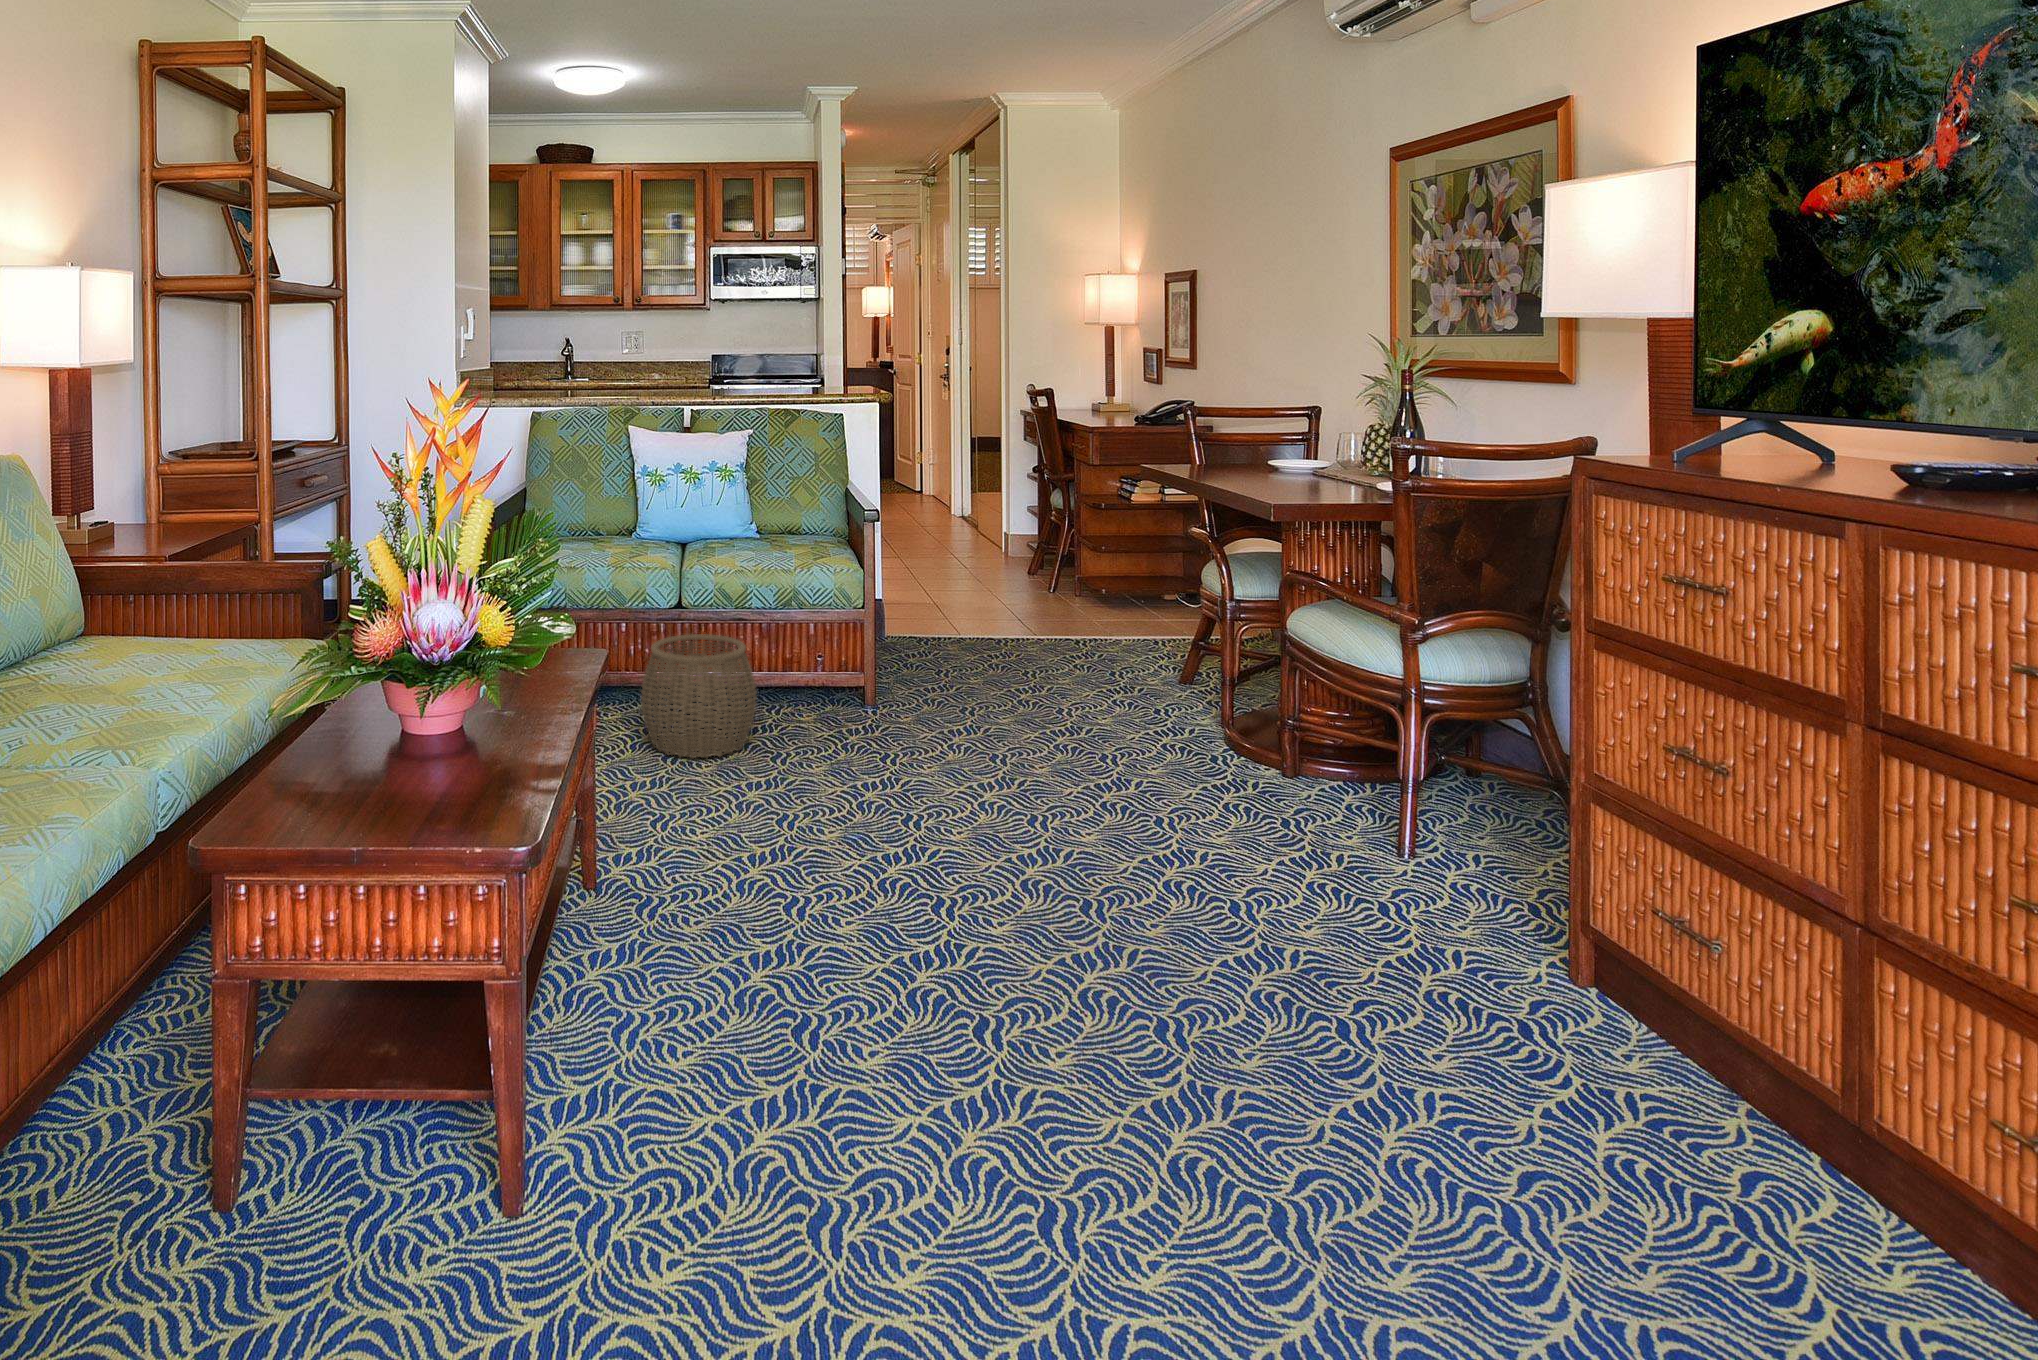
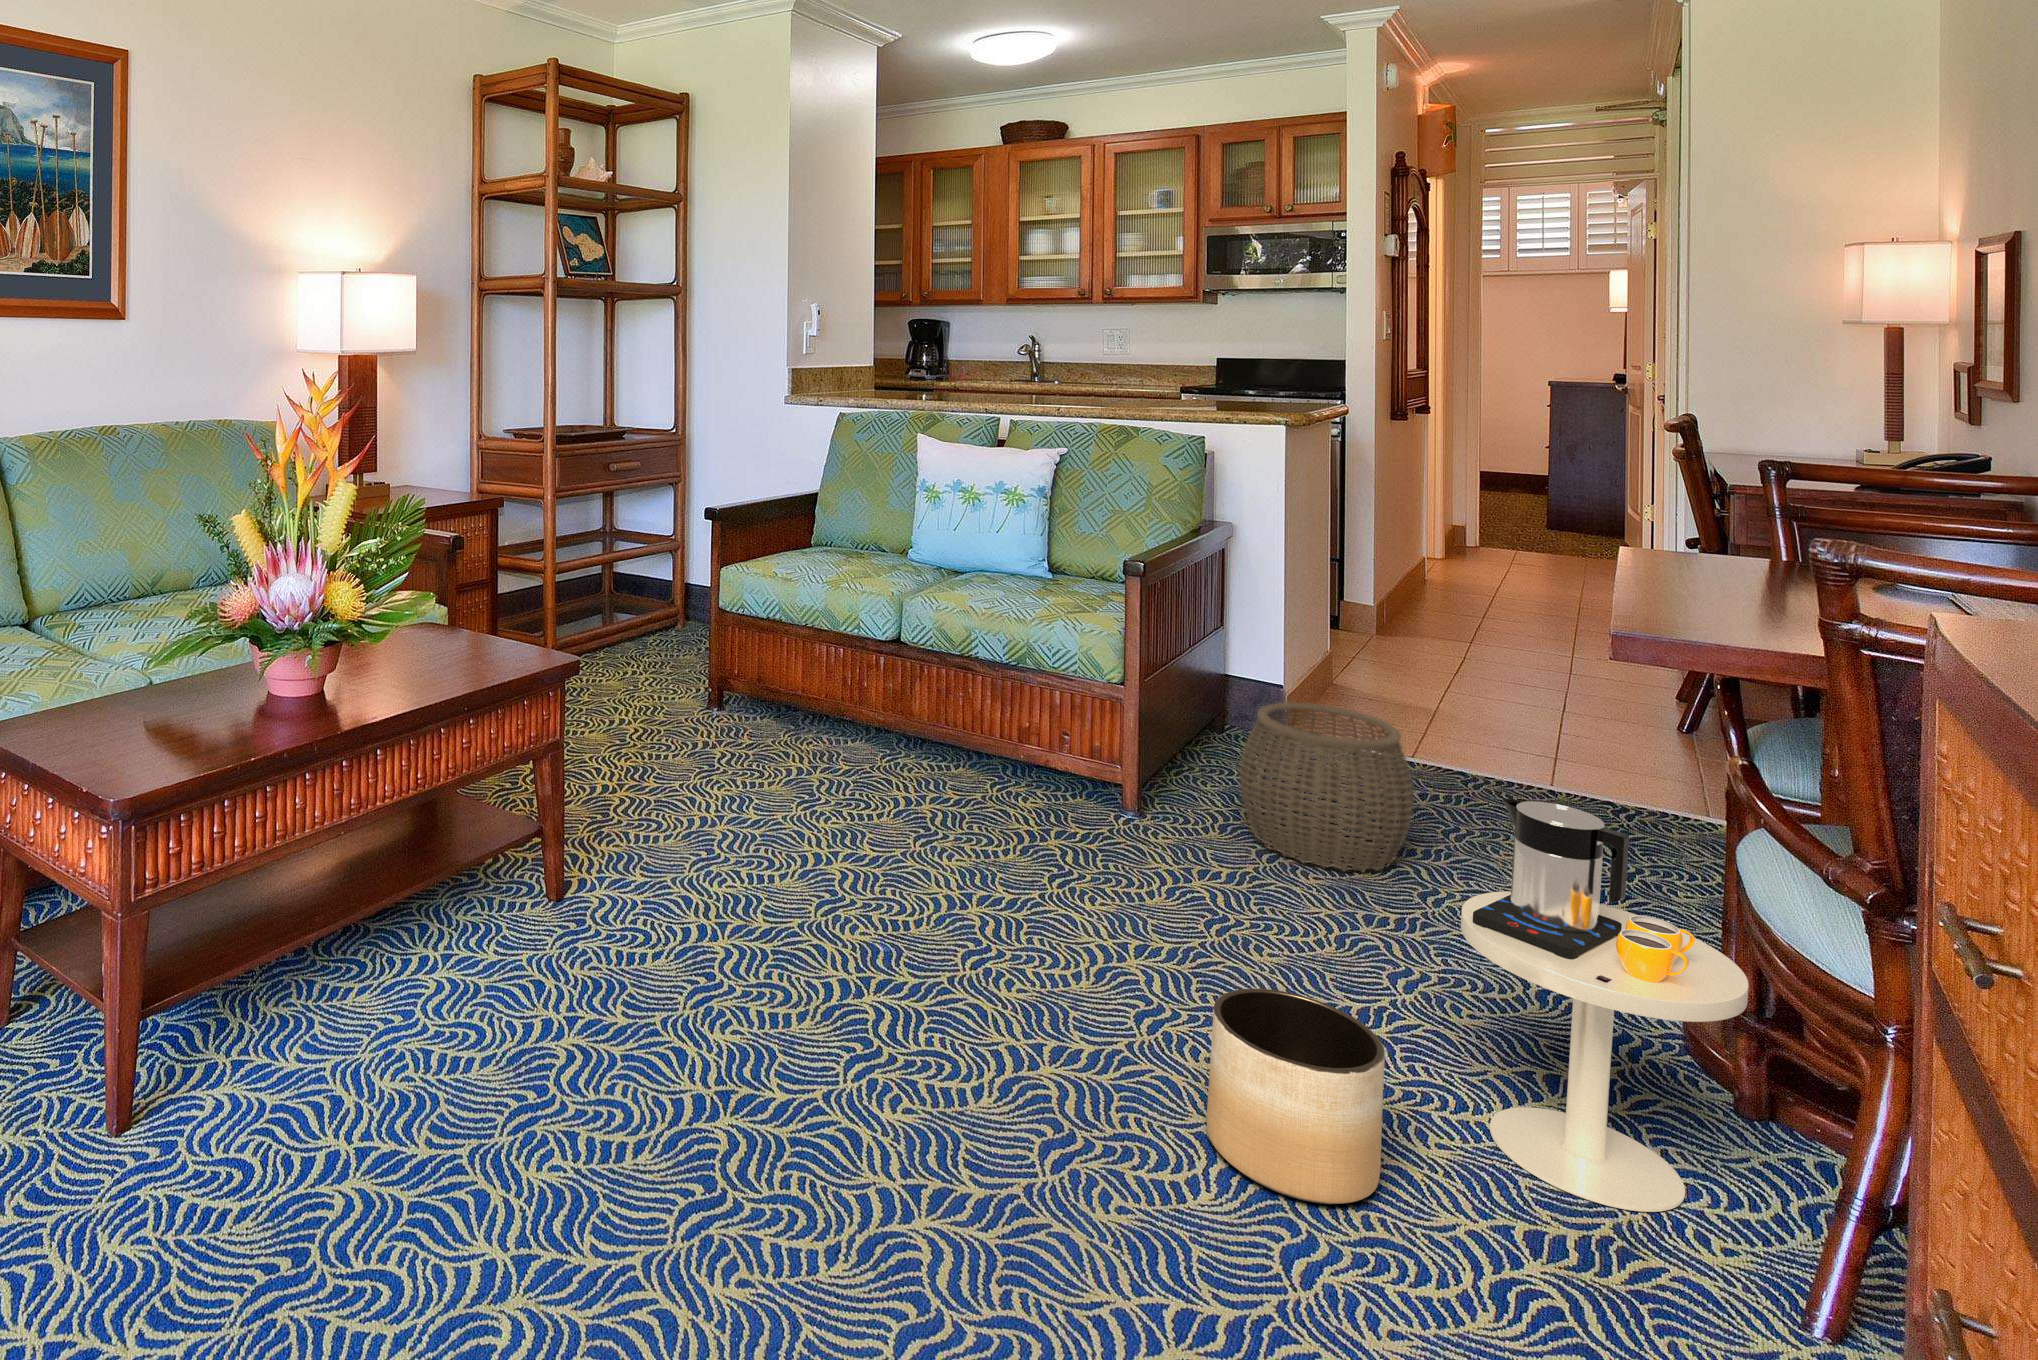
side table: none [843,661,995,923] -> present [1461,799,1749,1212]
planter: none [716,844,829,995] -> present [1207,988,1385,1204]

